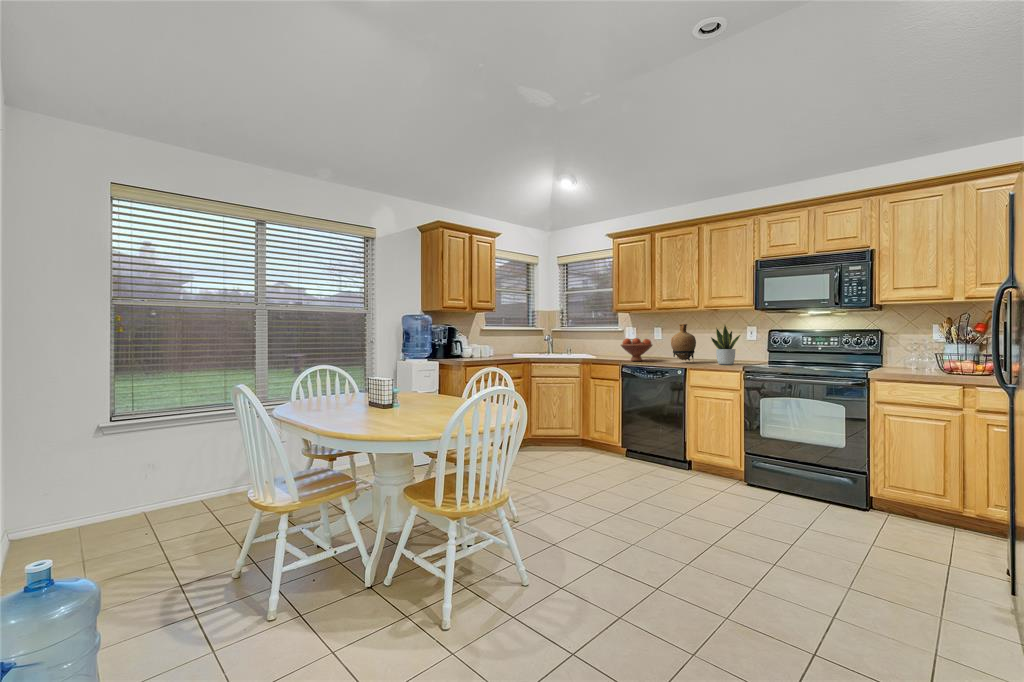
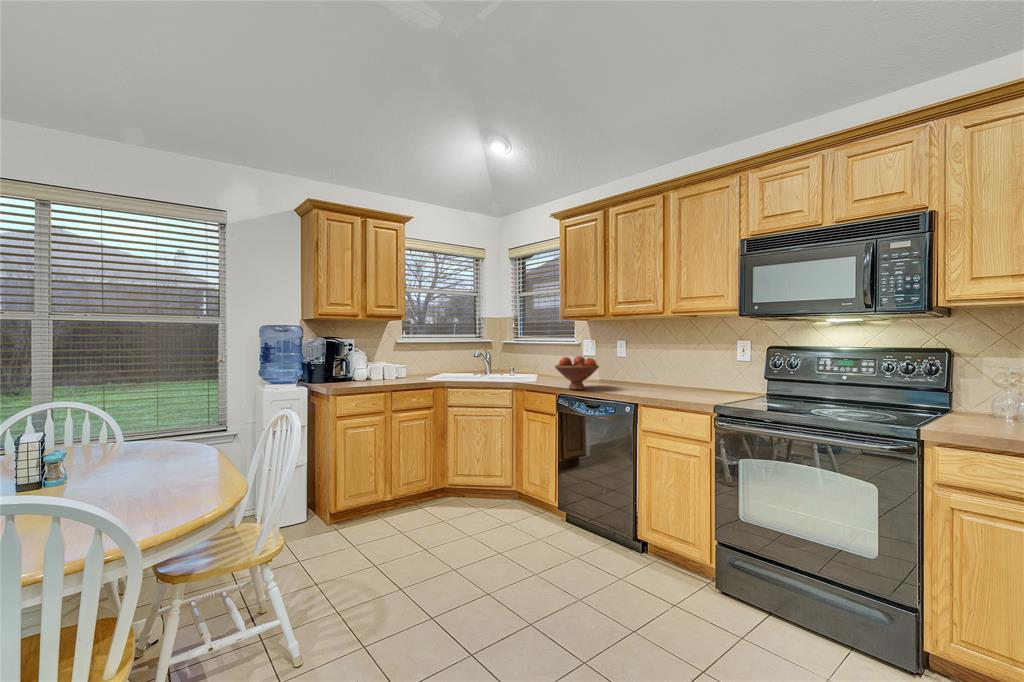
vase: present [671,324,696,361] -> none [619,337,655,394]
potted plant: present [711,326,740,365] -> none [673,337,721,400]

